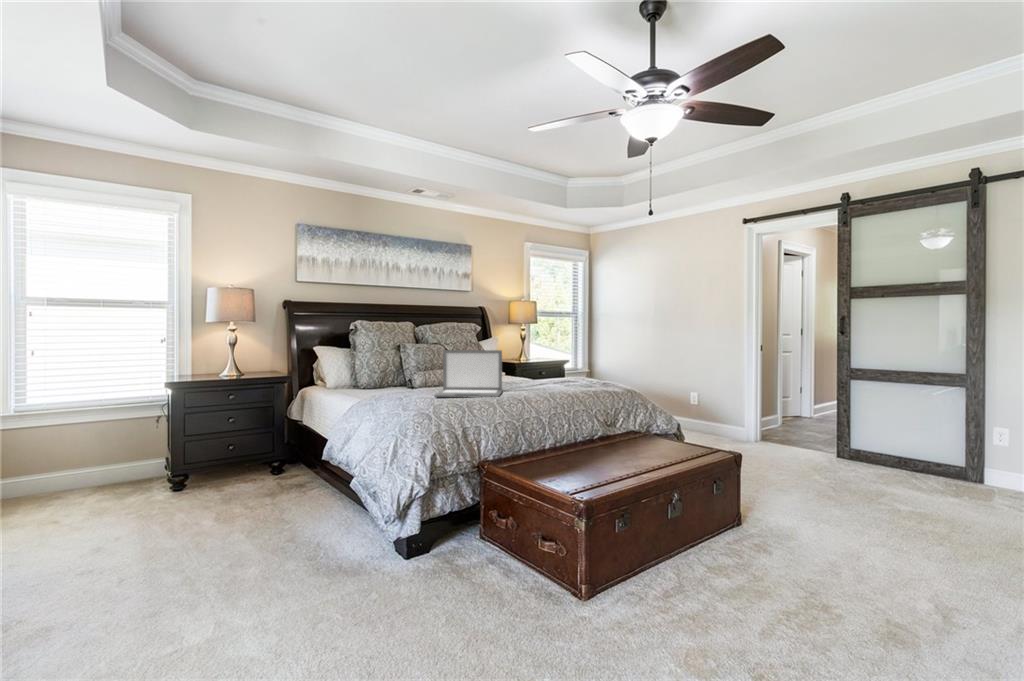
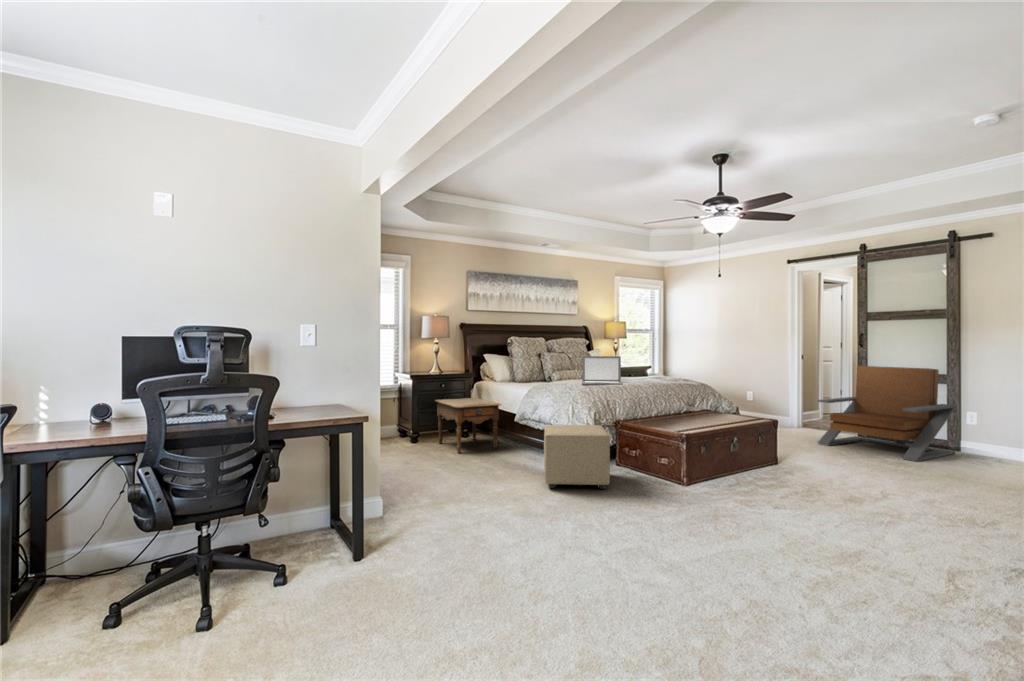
lounge chair: none [788,361,982,508] -> present [818,366,956,461]
side table: none [214,415,313,513] -> present [435,398,501,453]
ottoman: none [299,478,443,623] -> present [544,425,610,489]

